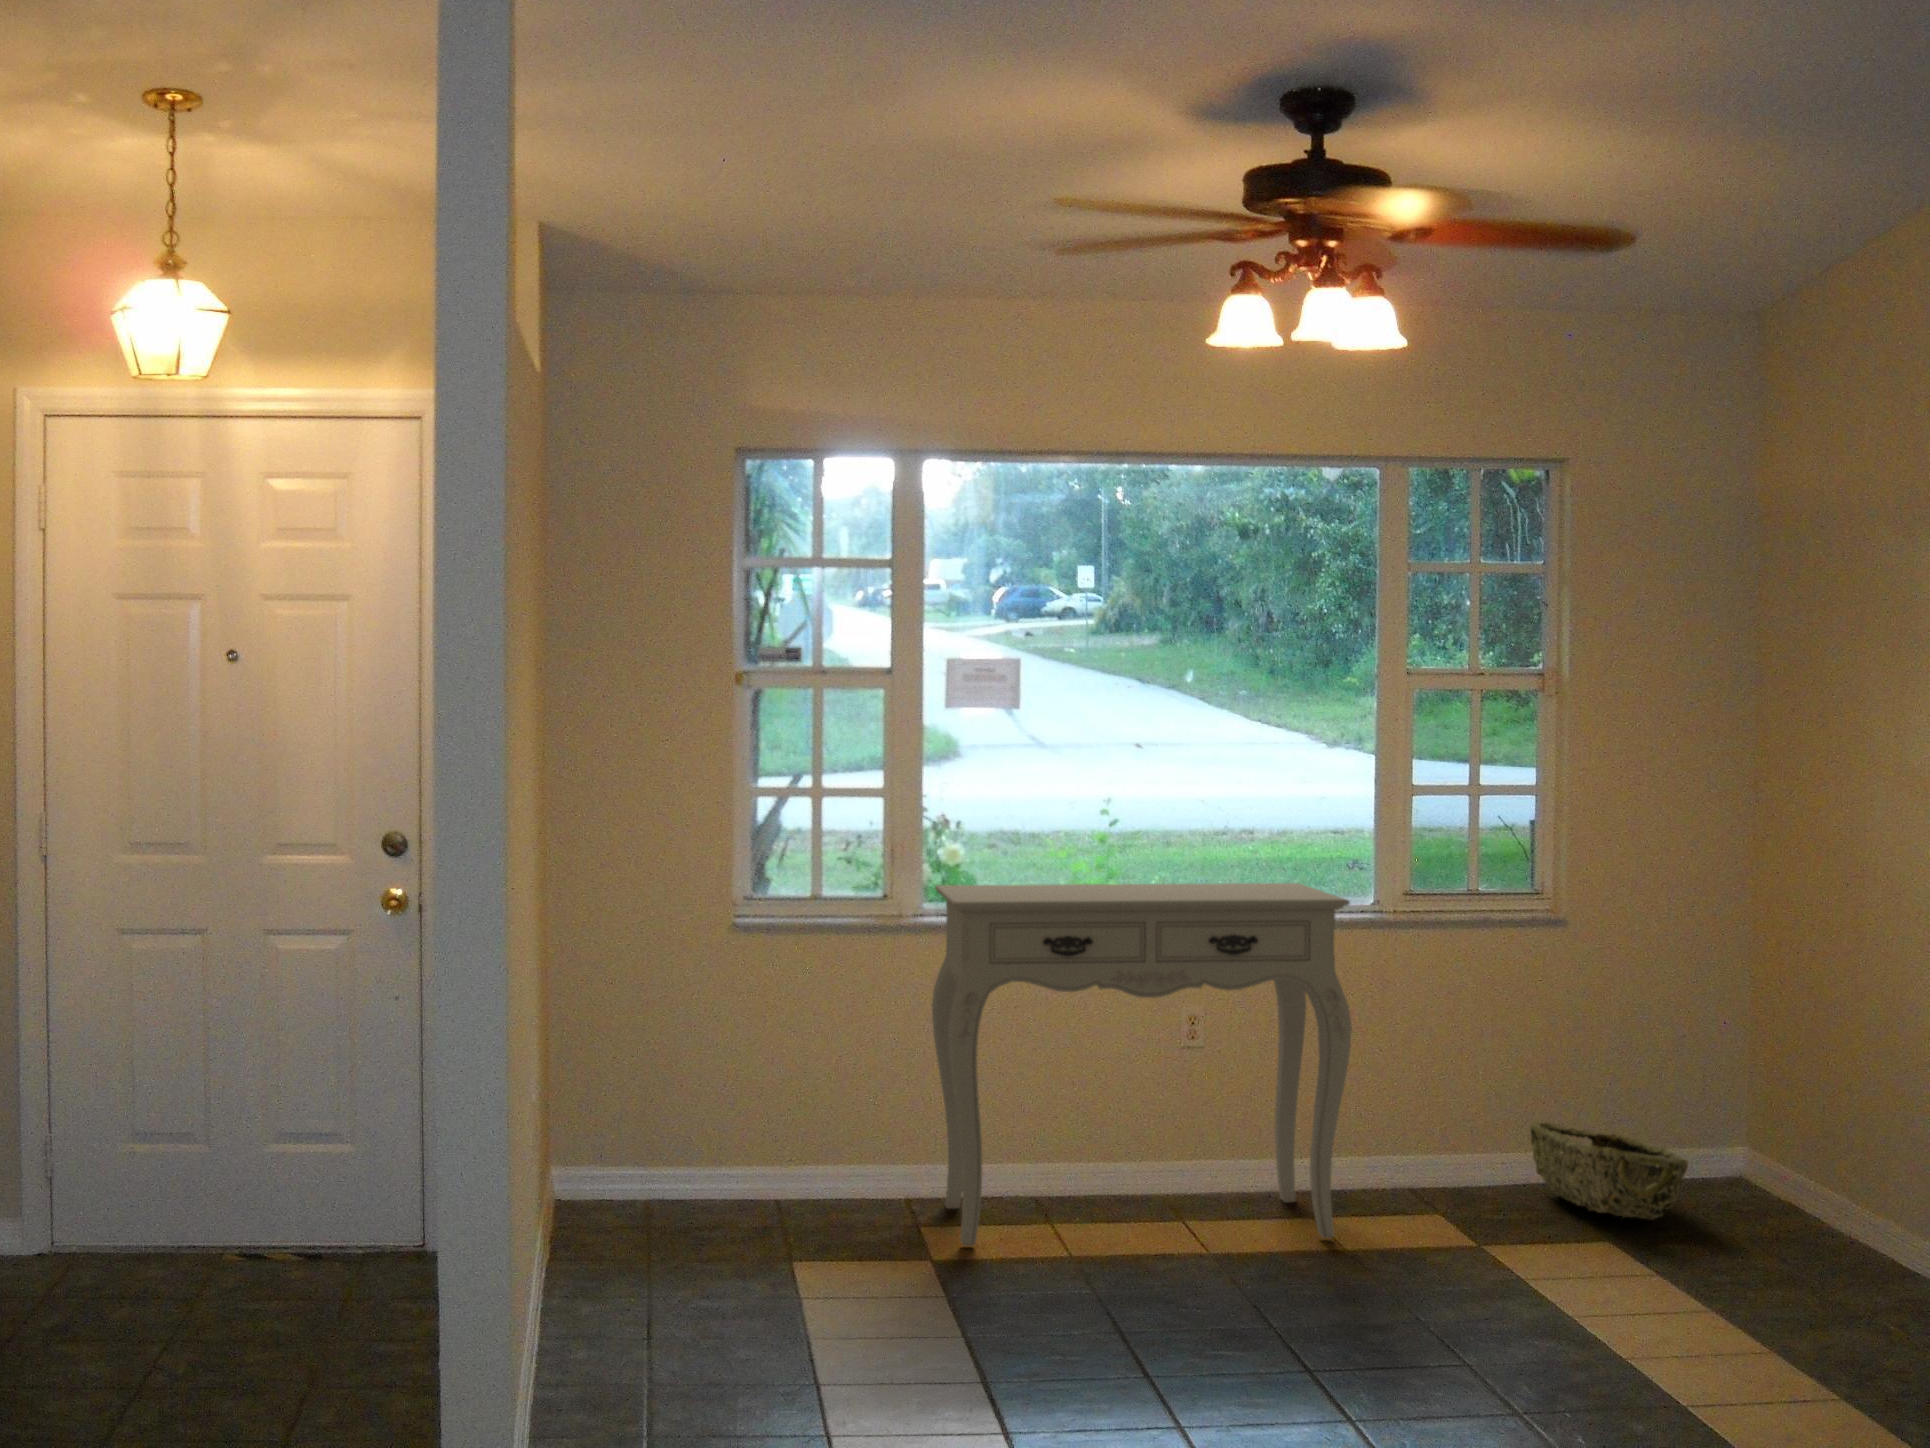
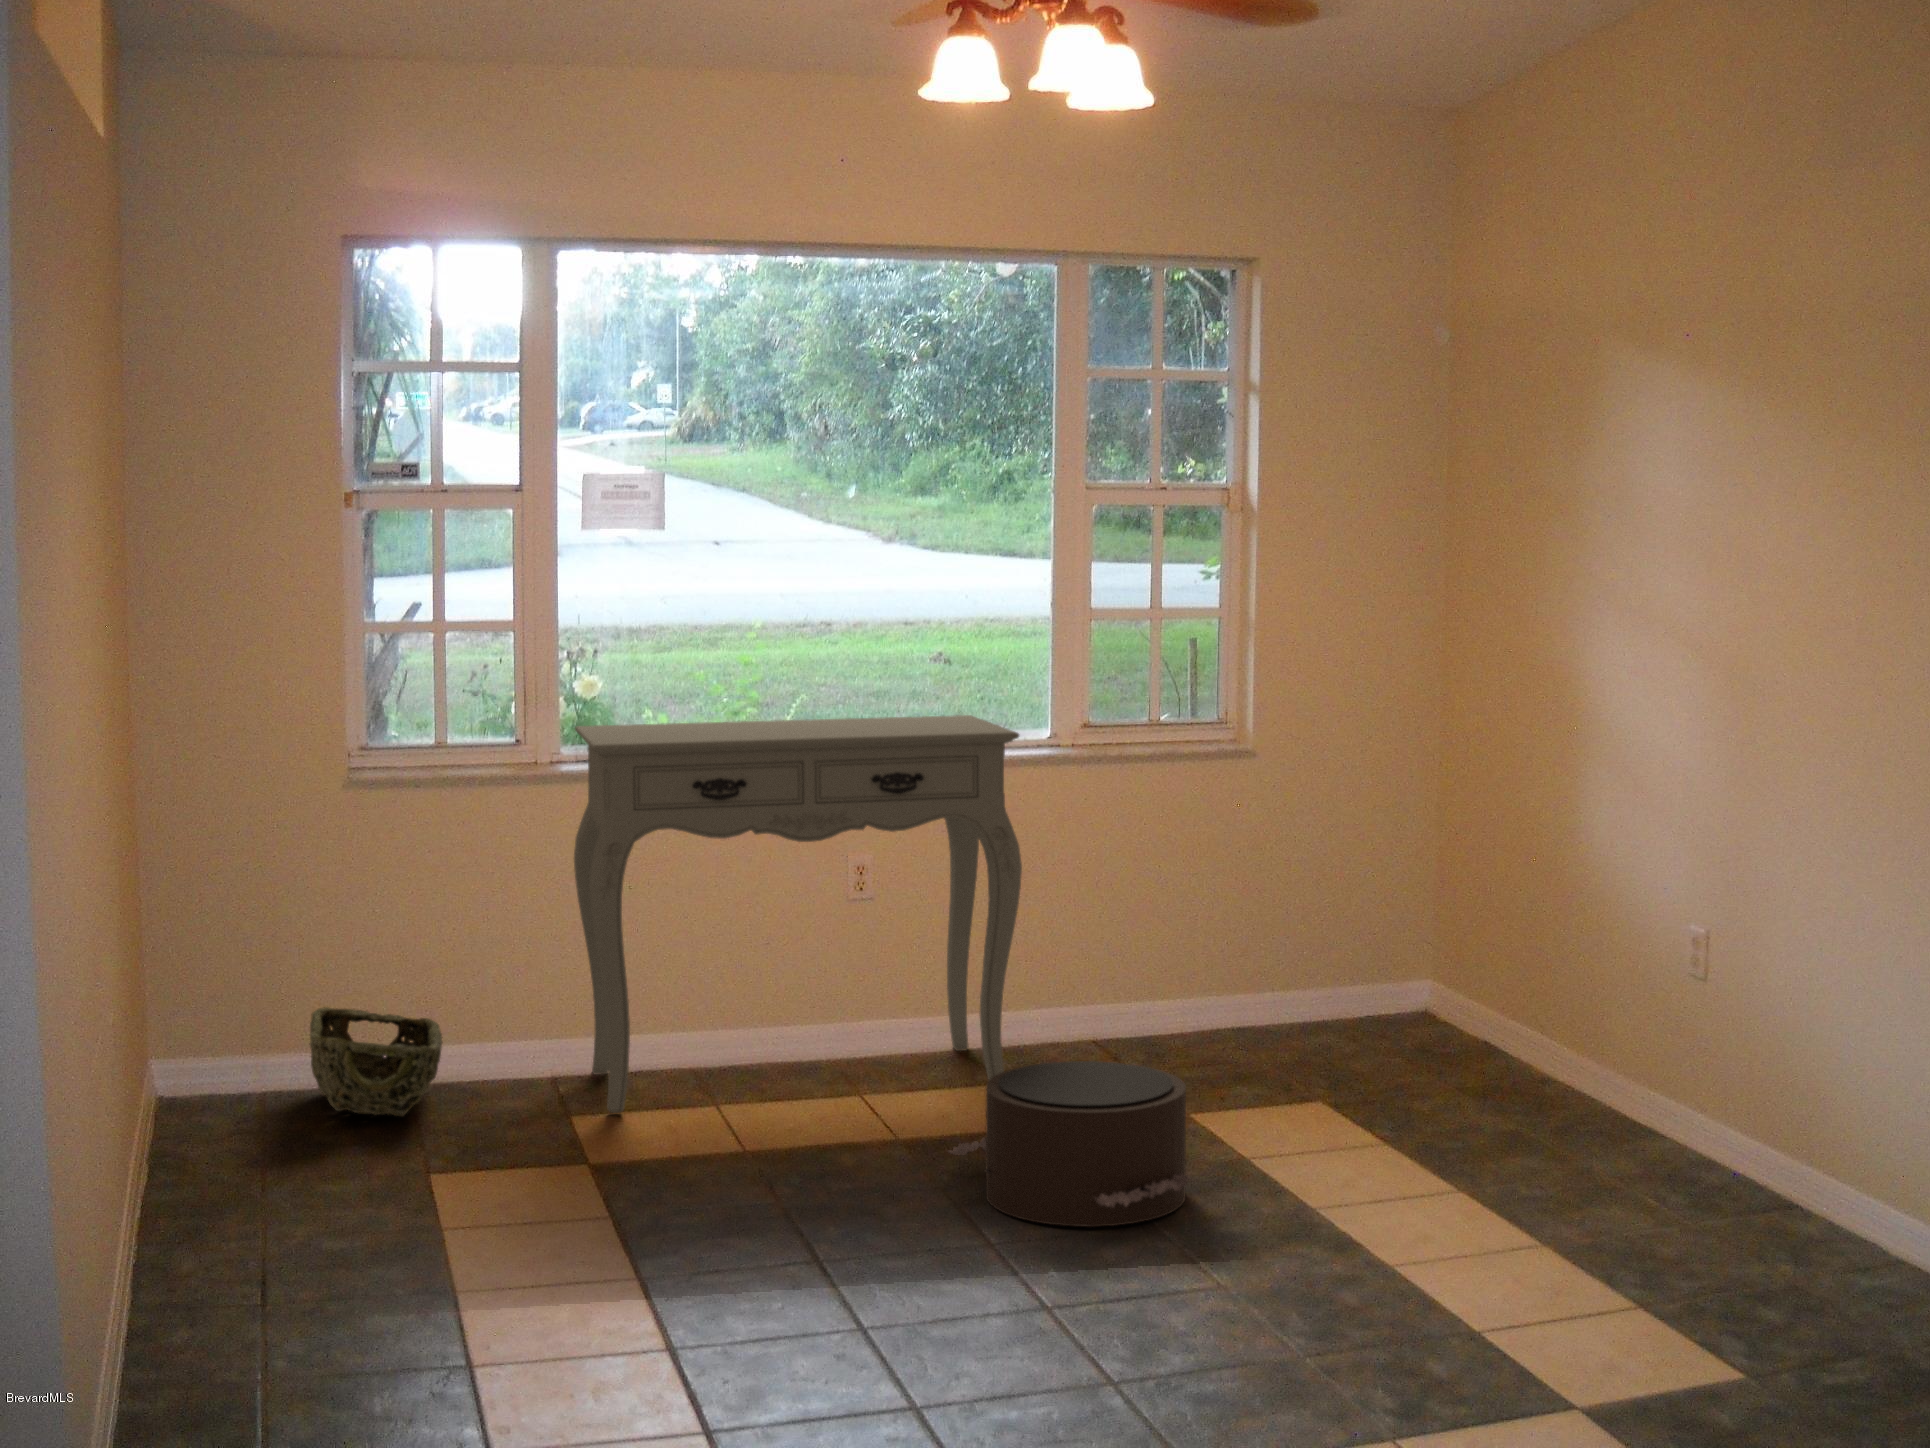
woven basket: present [1530,1121,1688,1220] -> present [310,1007,442,1116]
pouf: none [1285,1220,1541,1387] -> present [948,1061,1192,1227]

